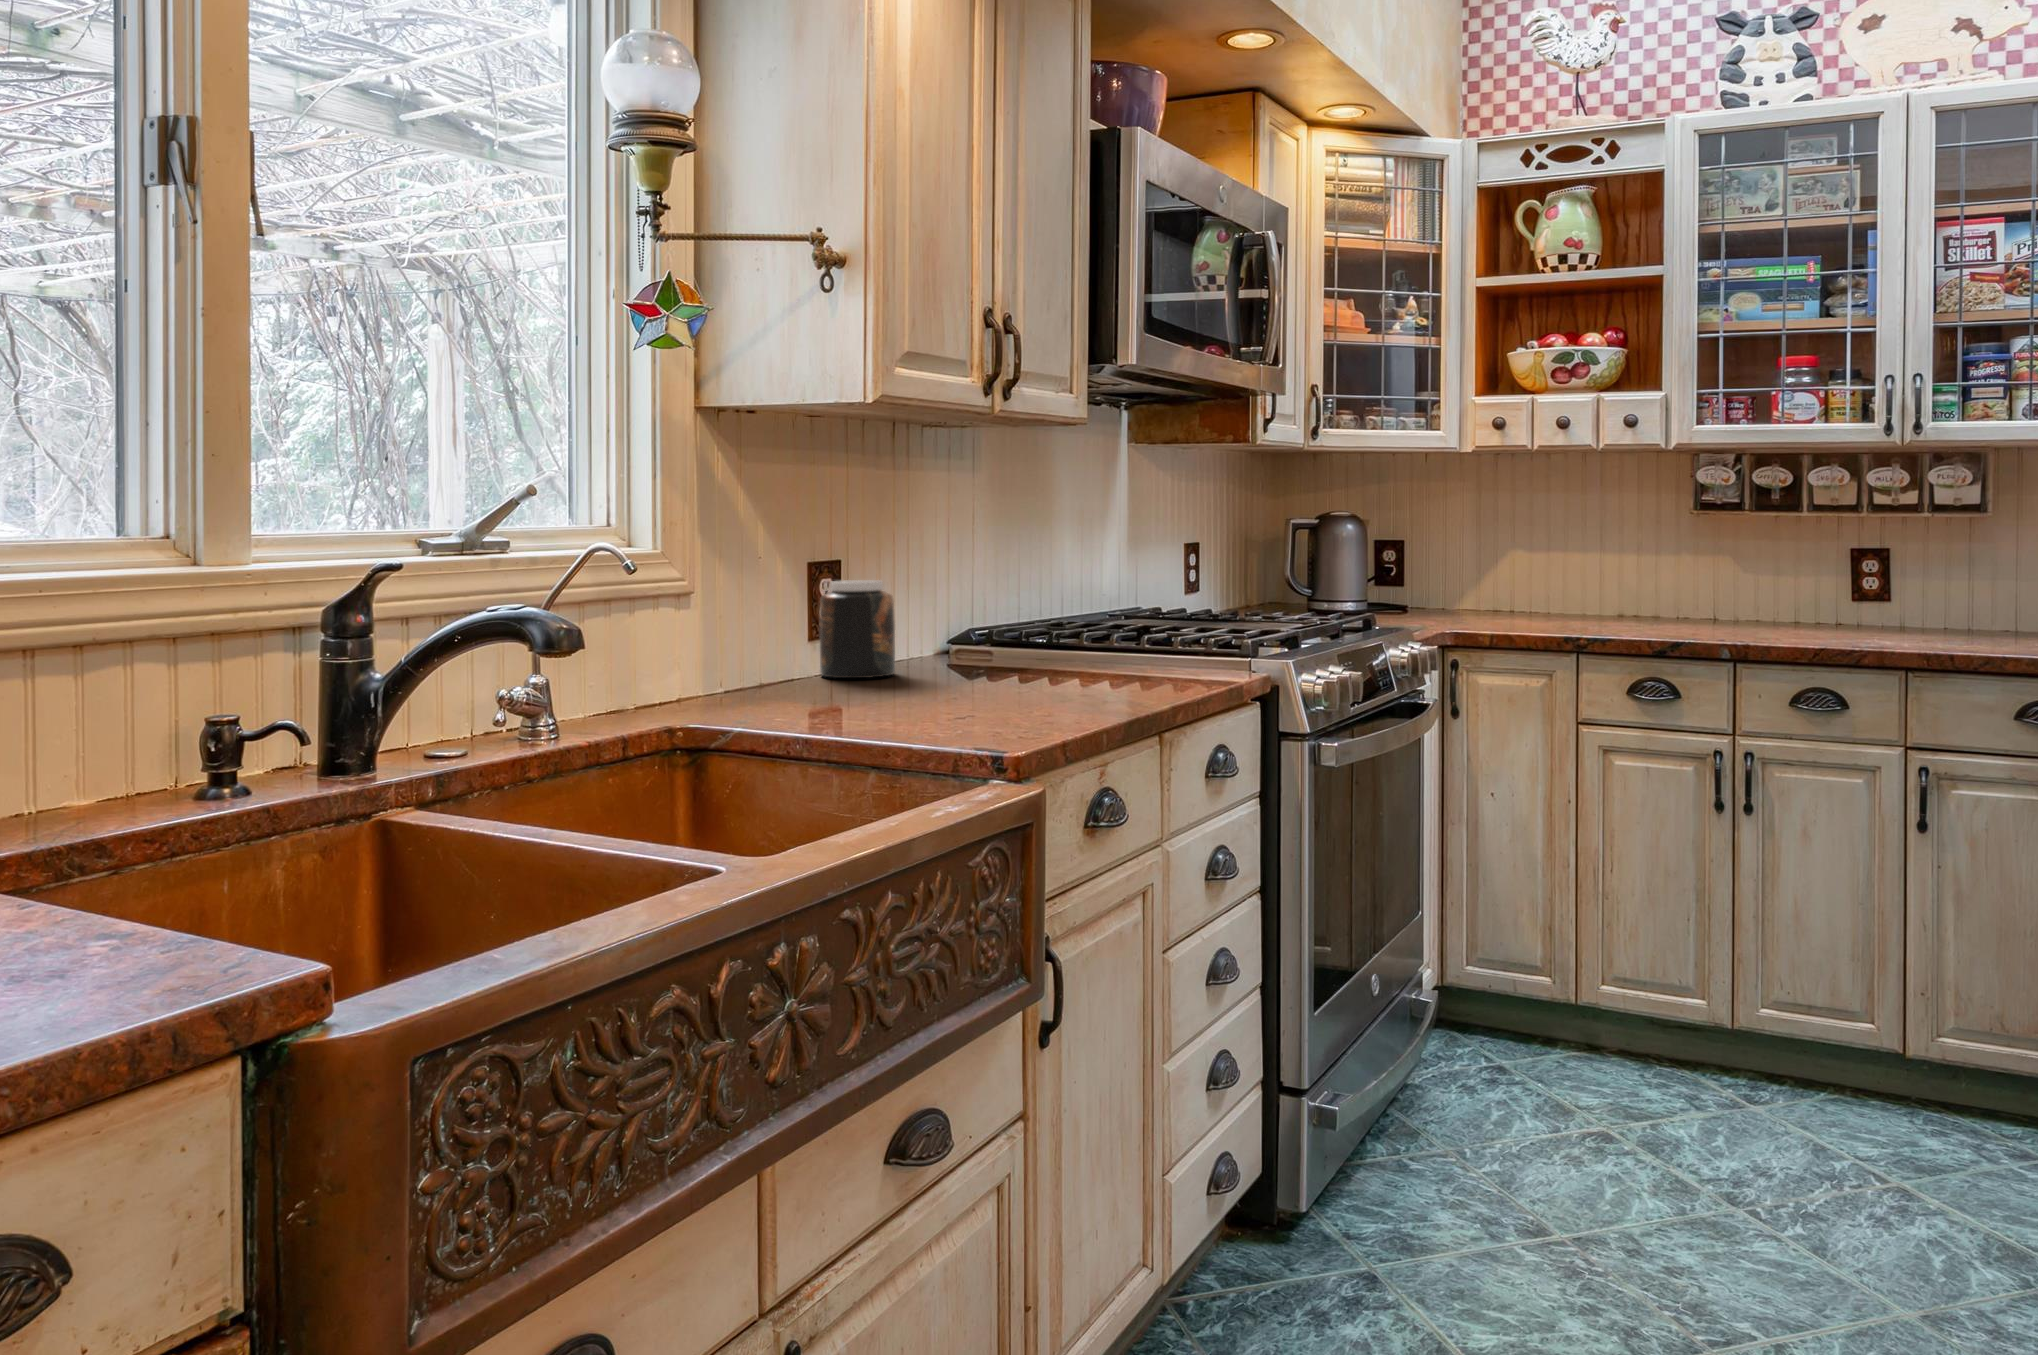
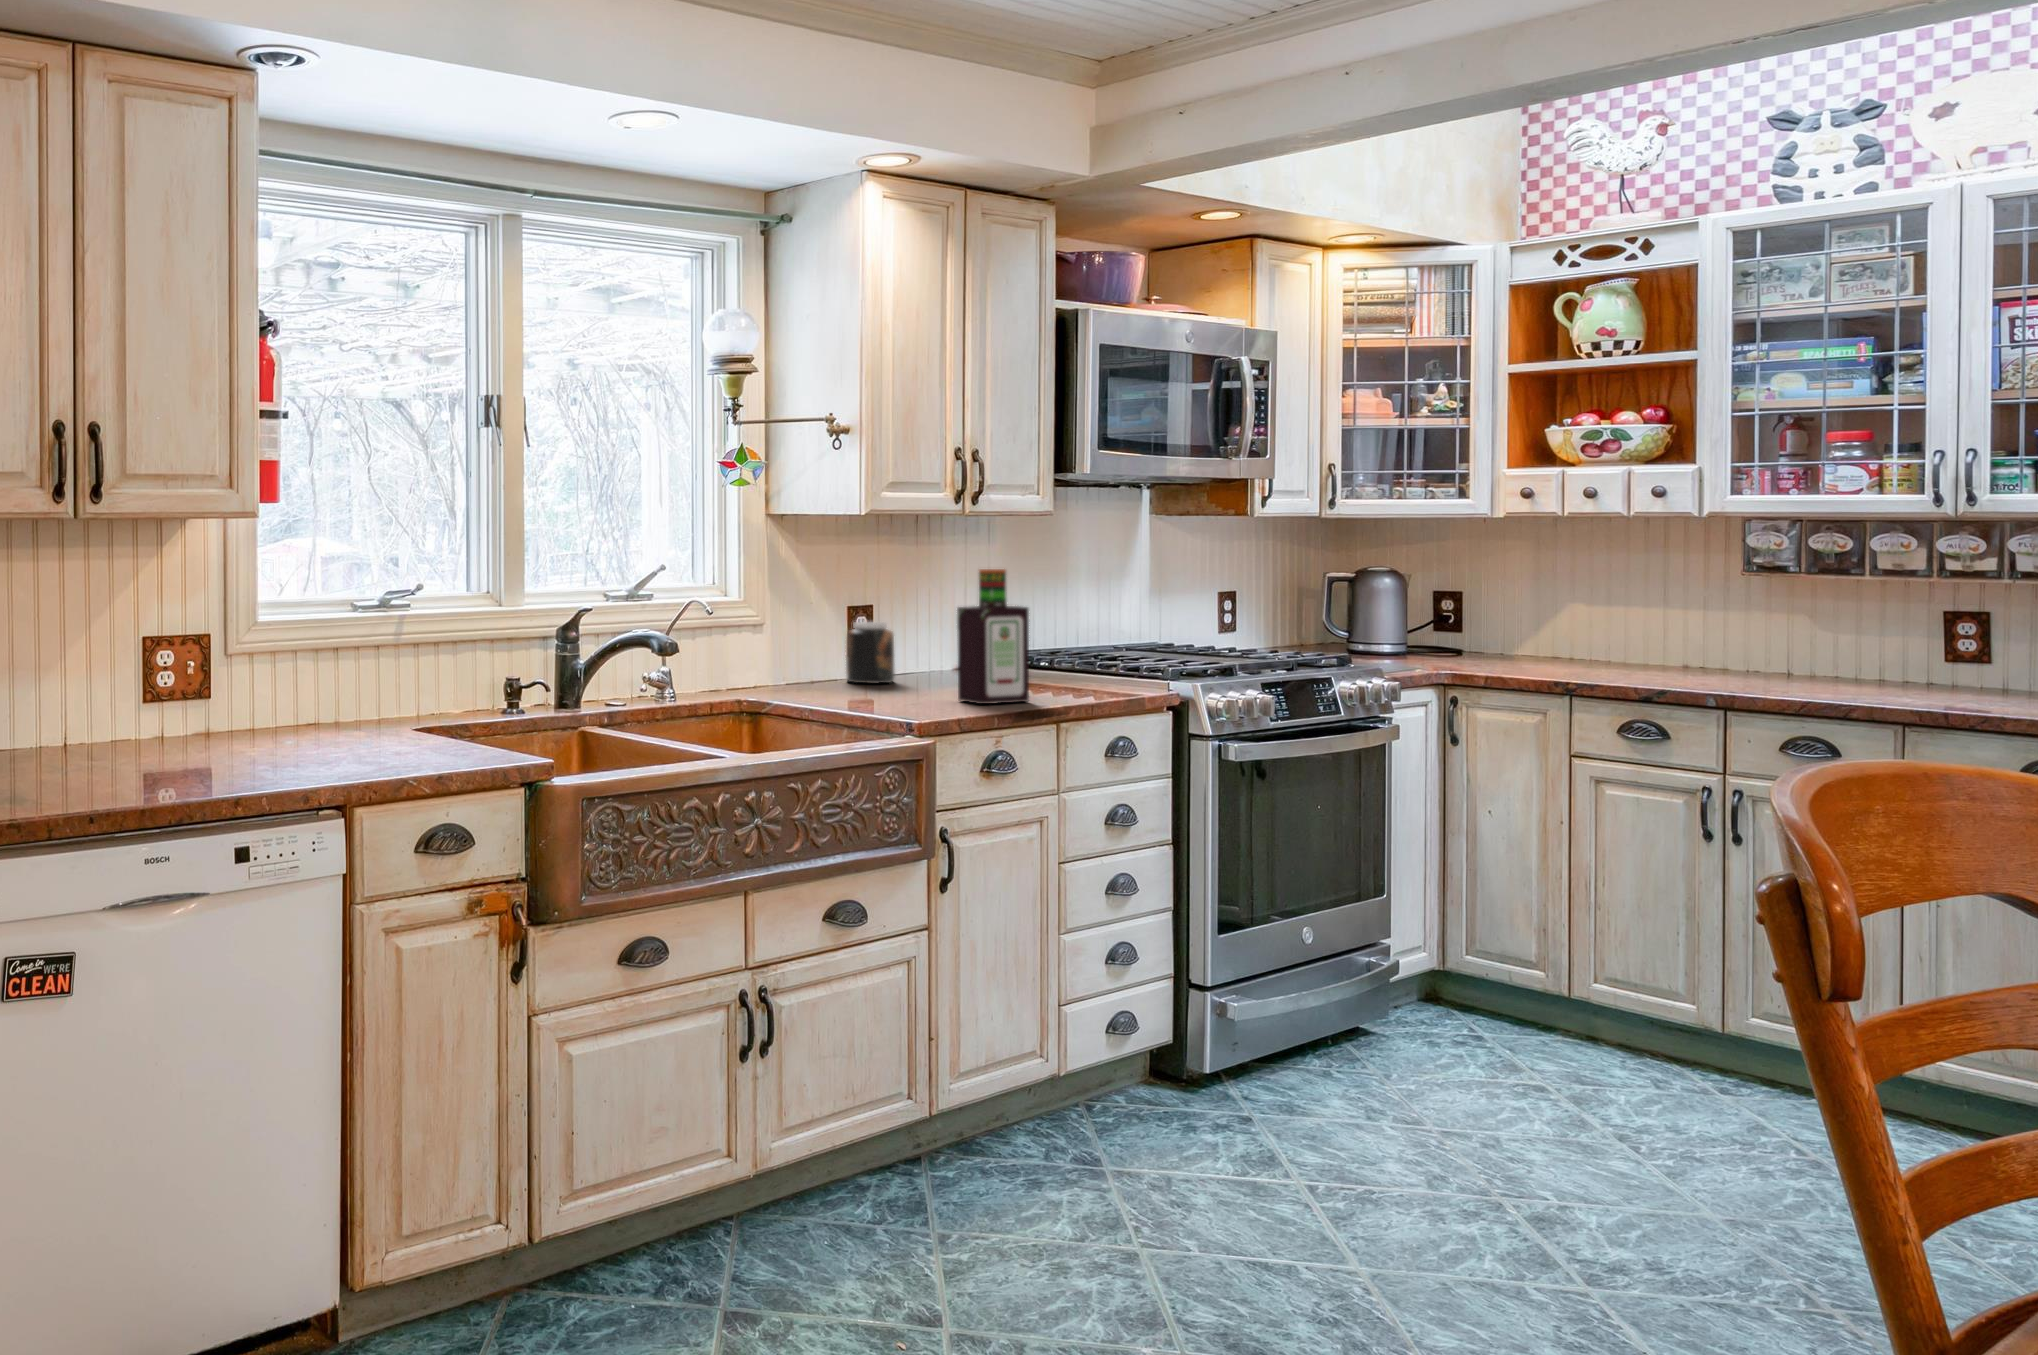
bottle: none [1035,490,1140,707] -> present [957,569,1029,704]

